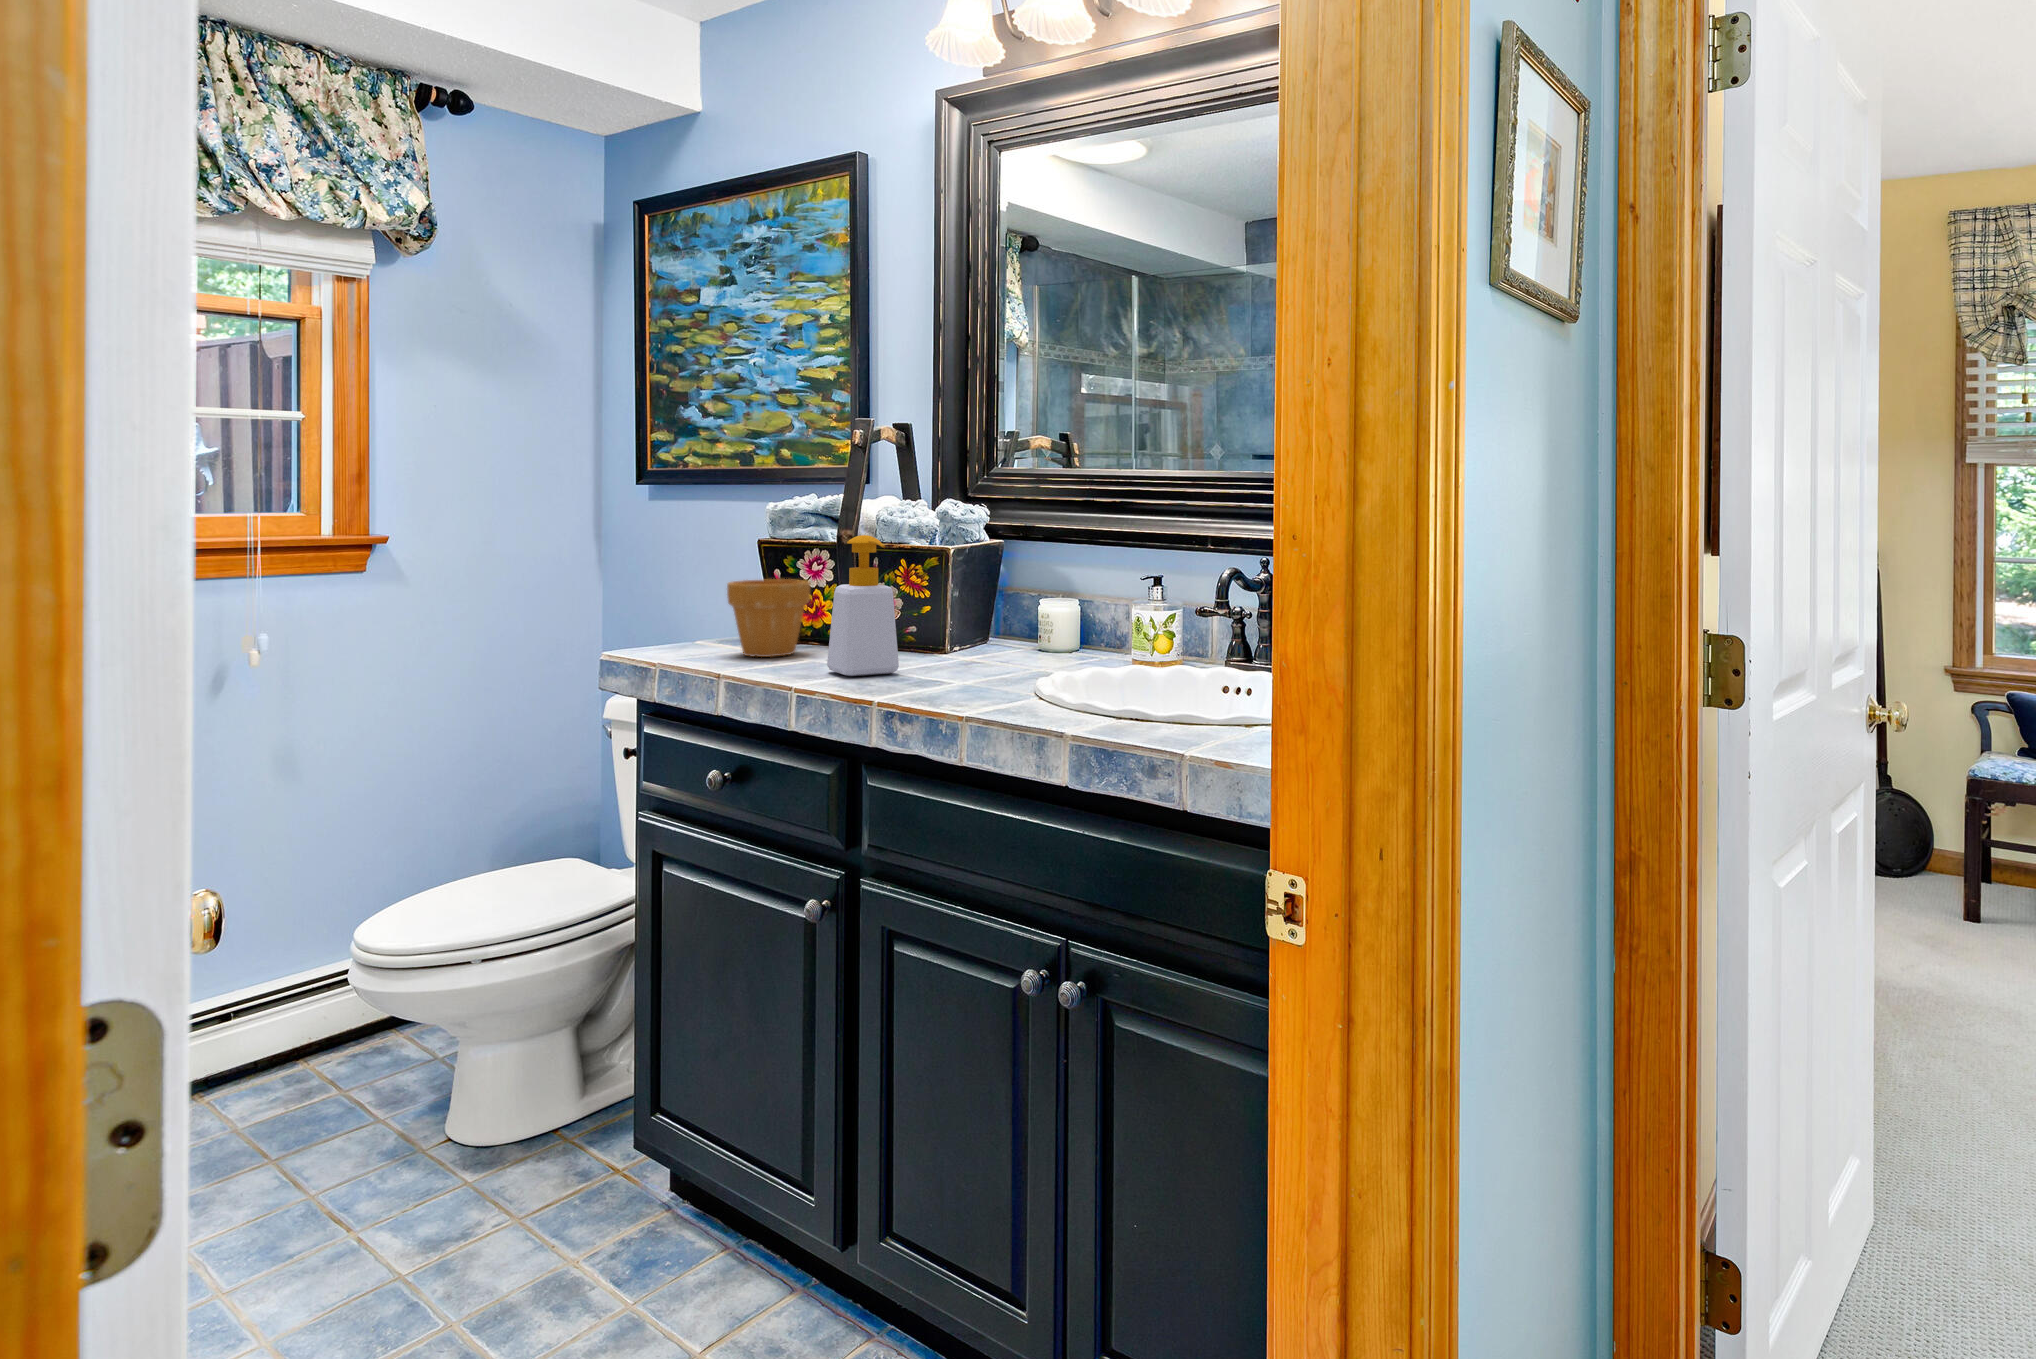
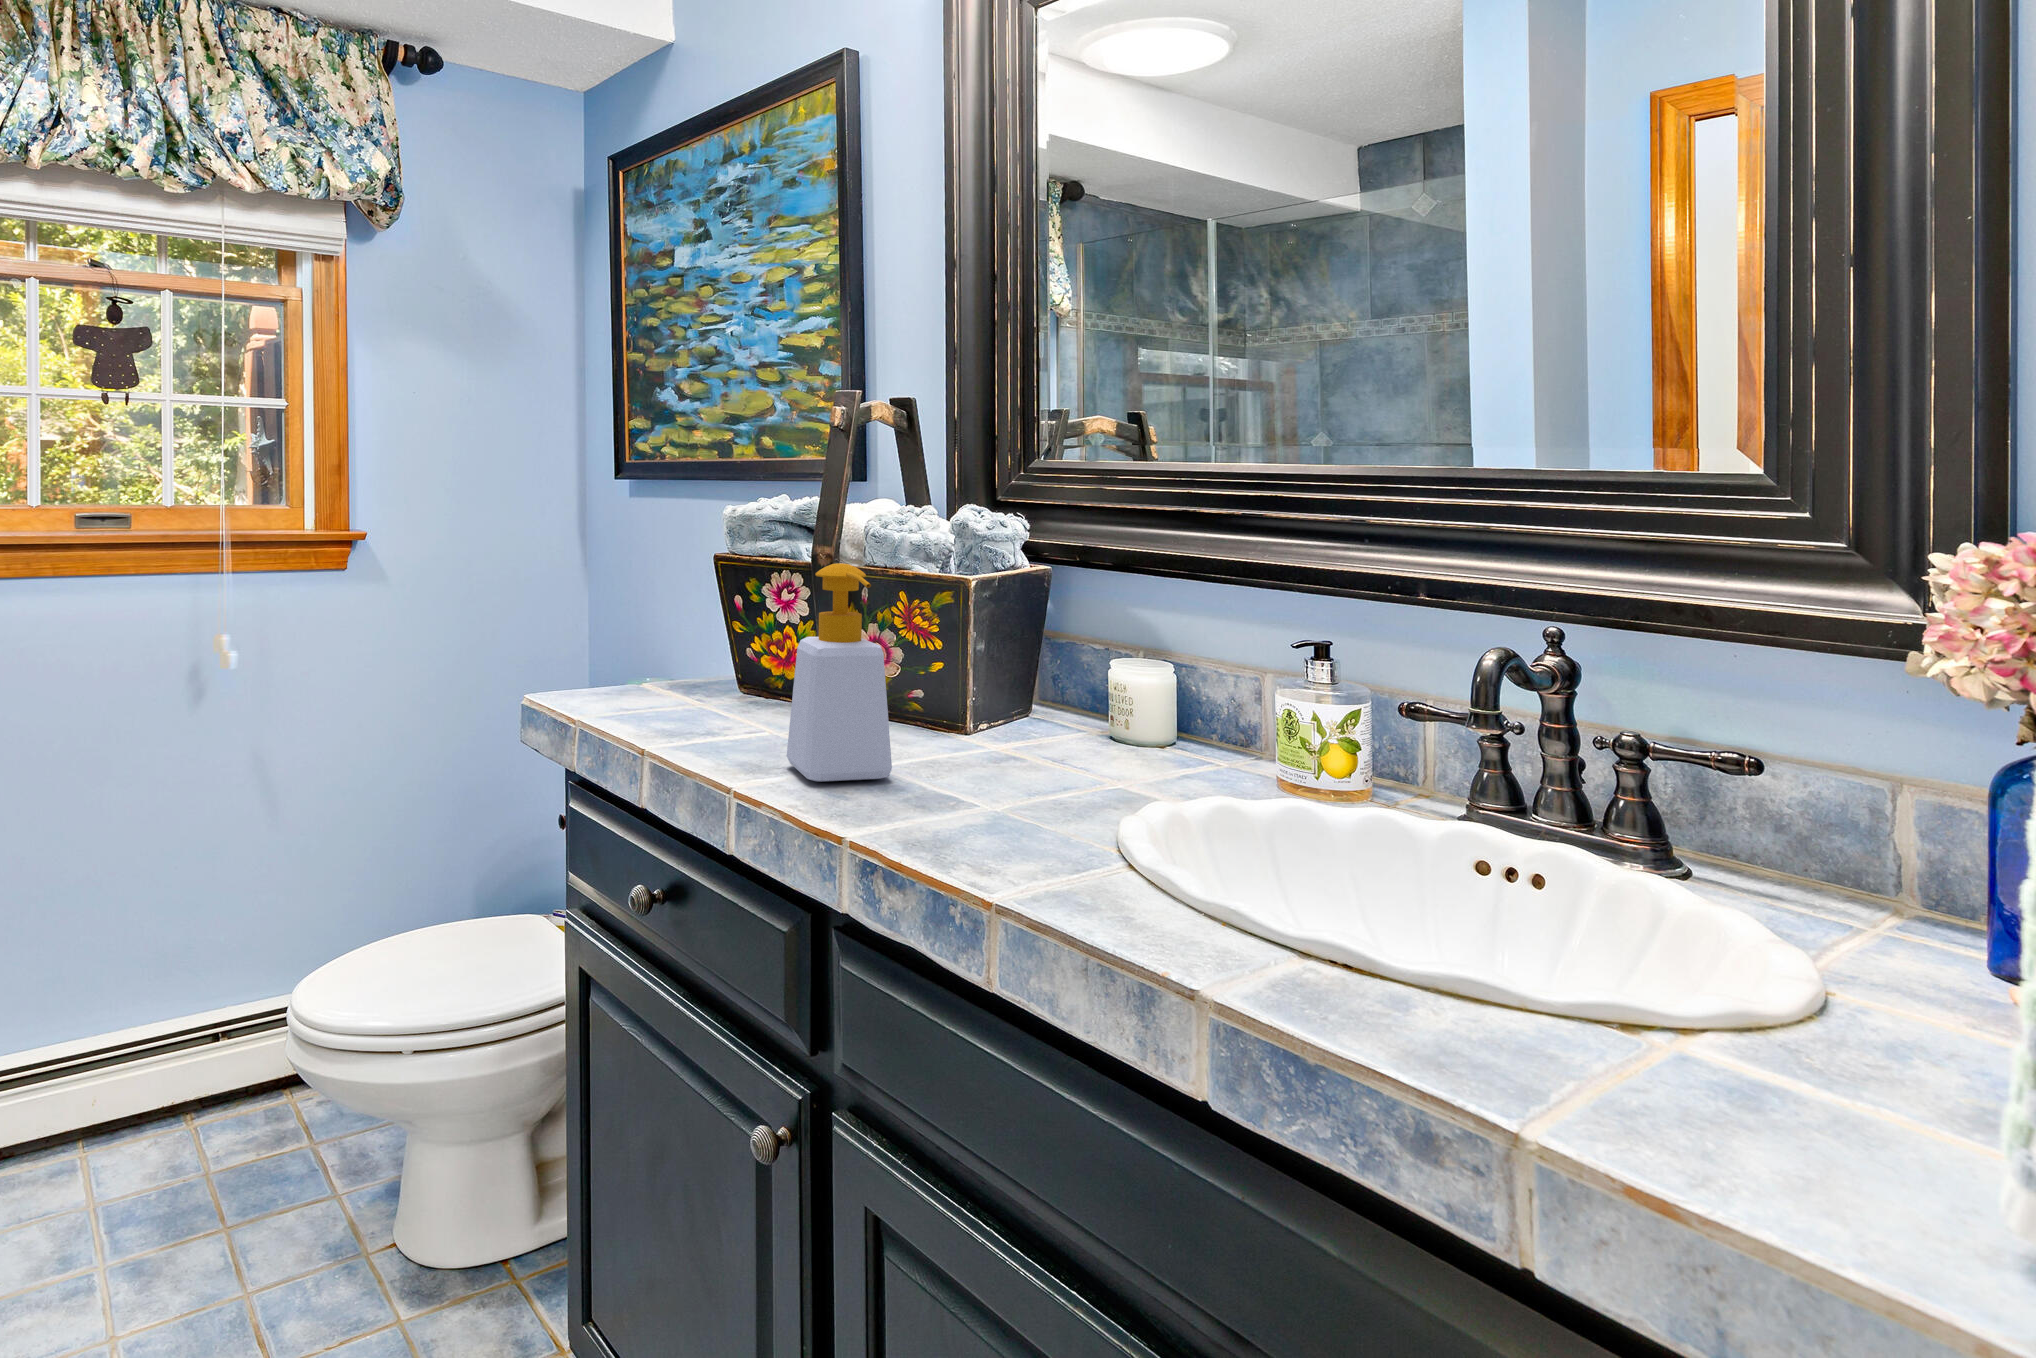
flower pot: present [727,579,810,657] -> none [667,612,775,723]

